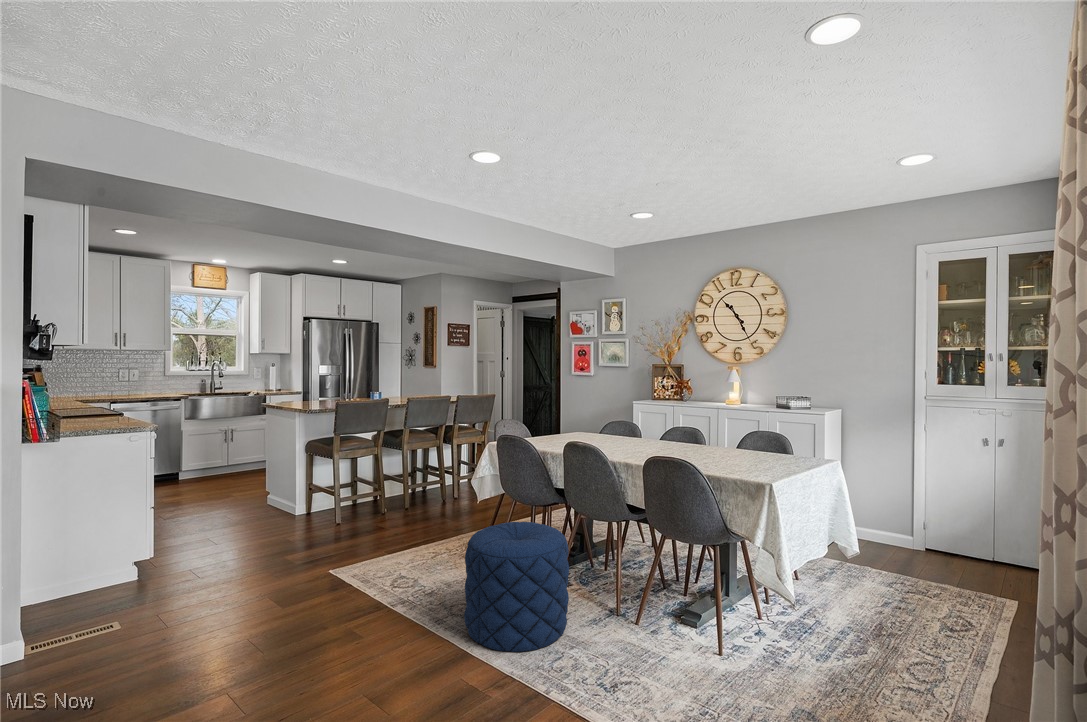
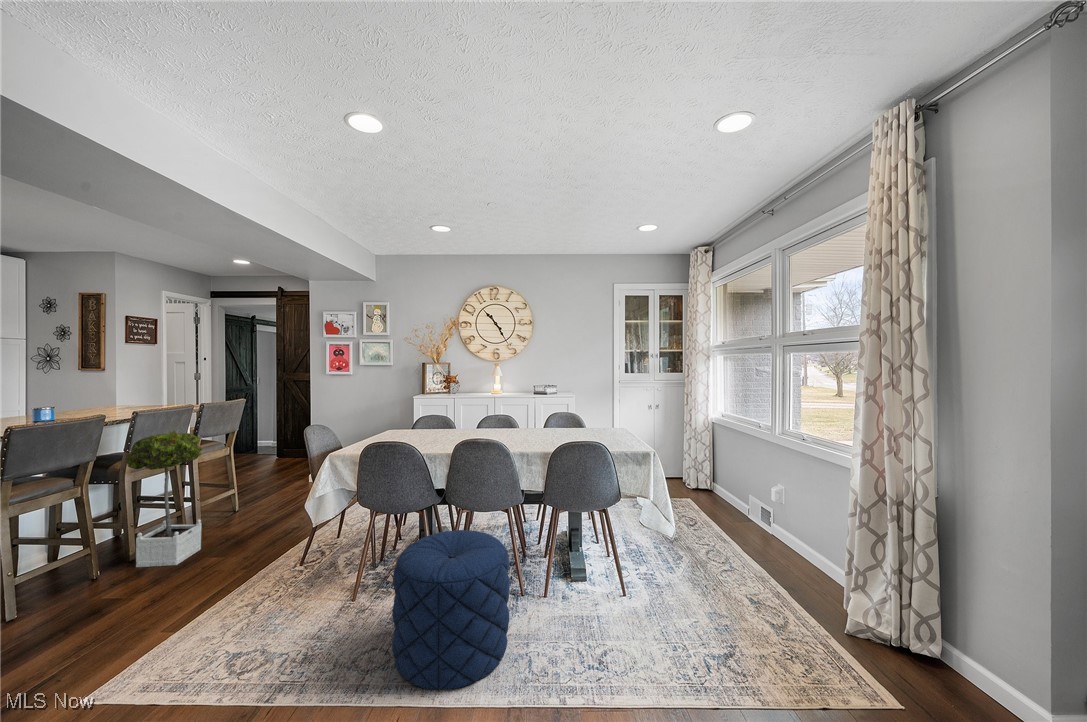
potted tree: none [398,413,444,516] -> present [125,430,202,567]

